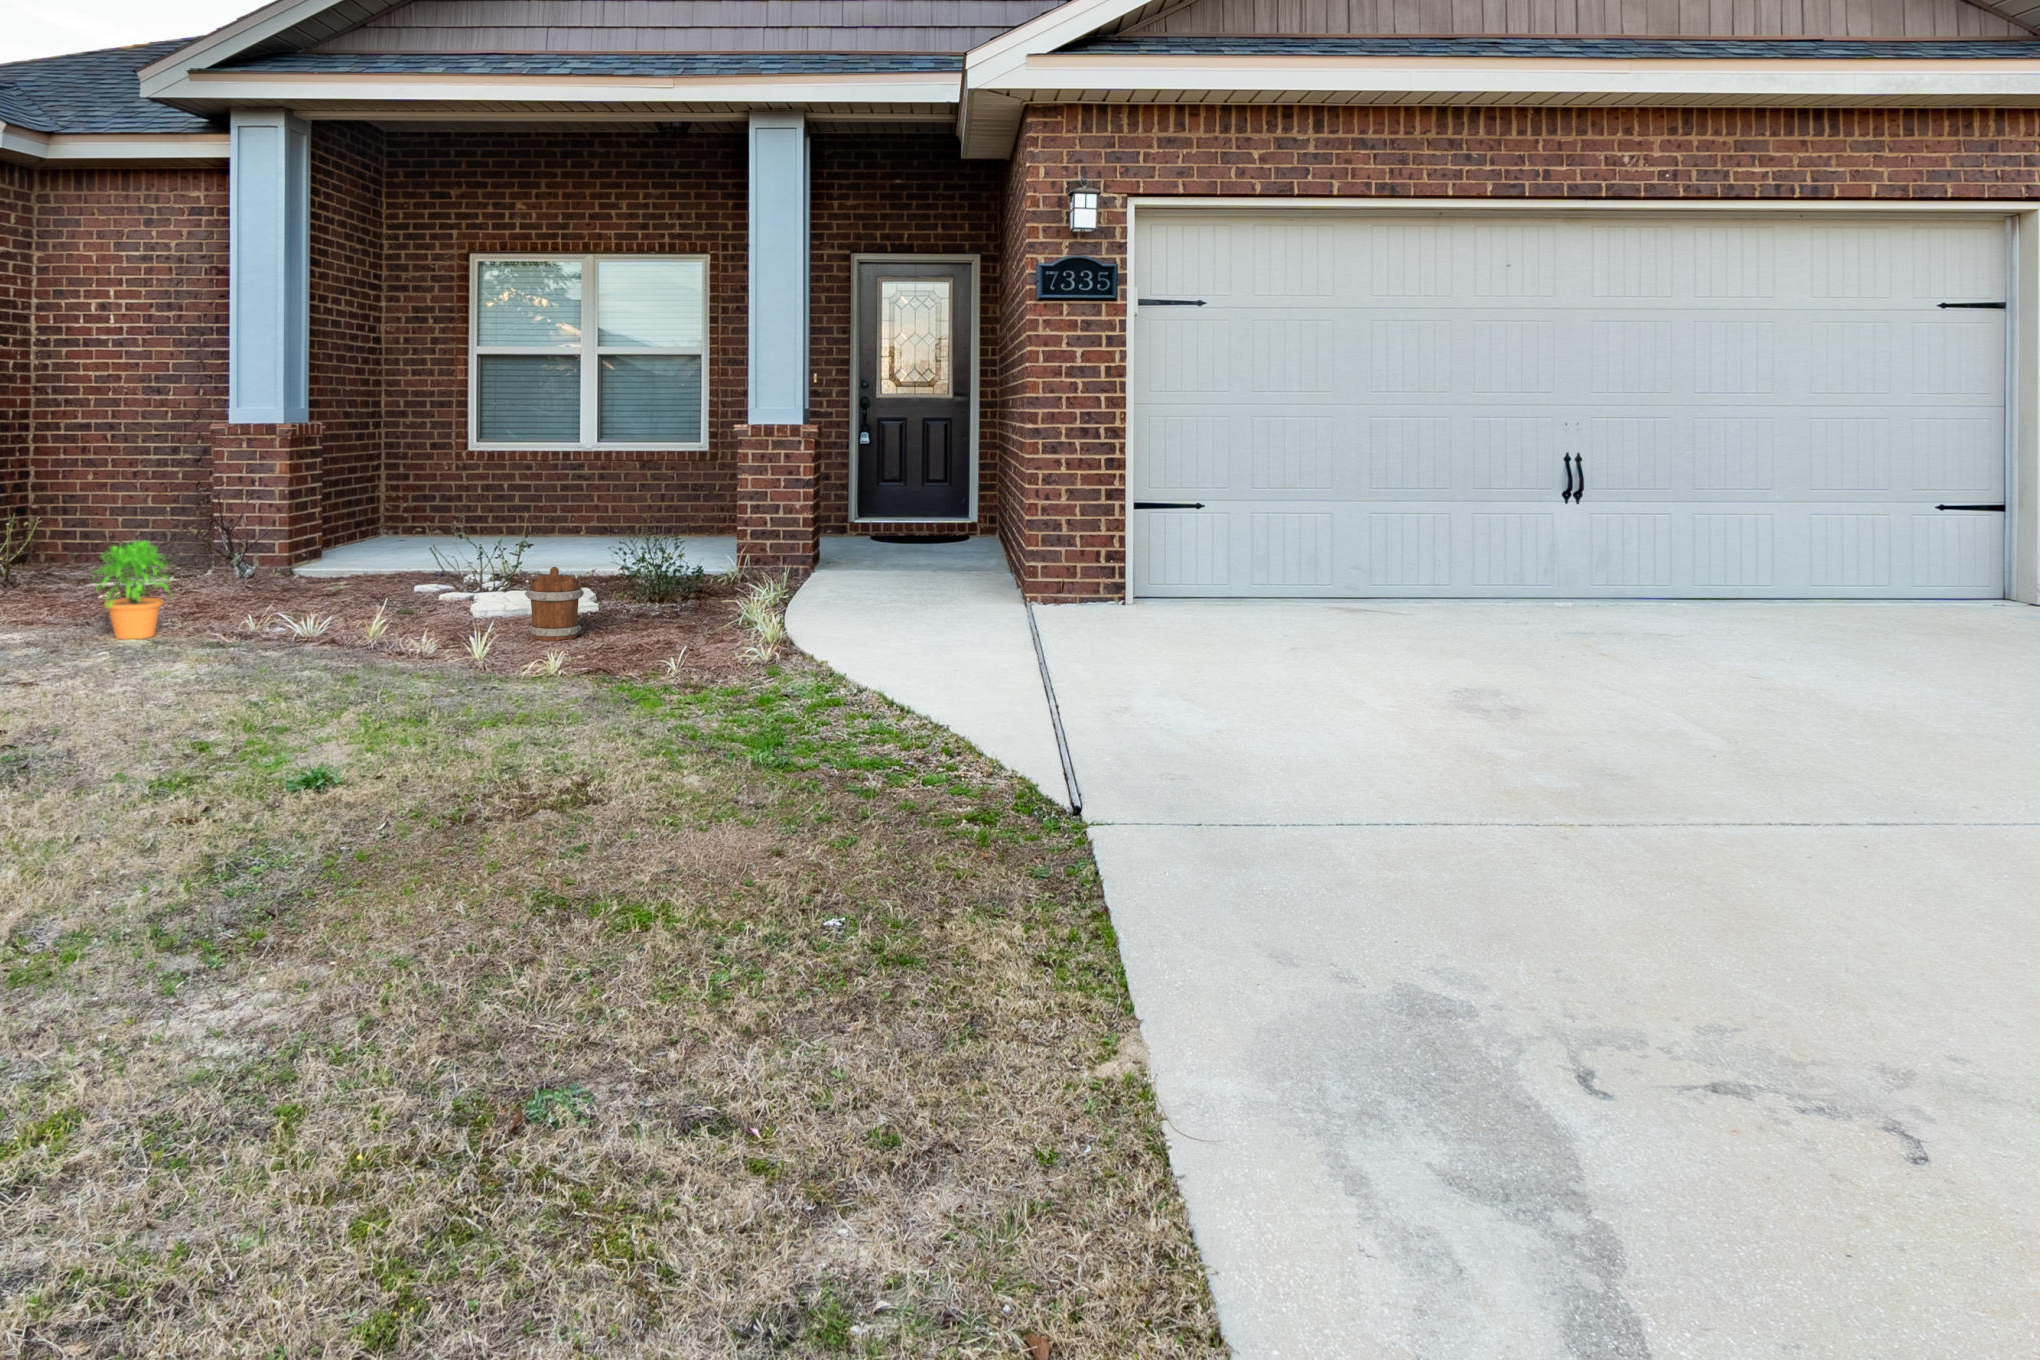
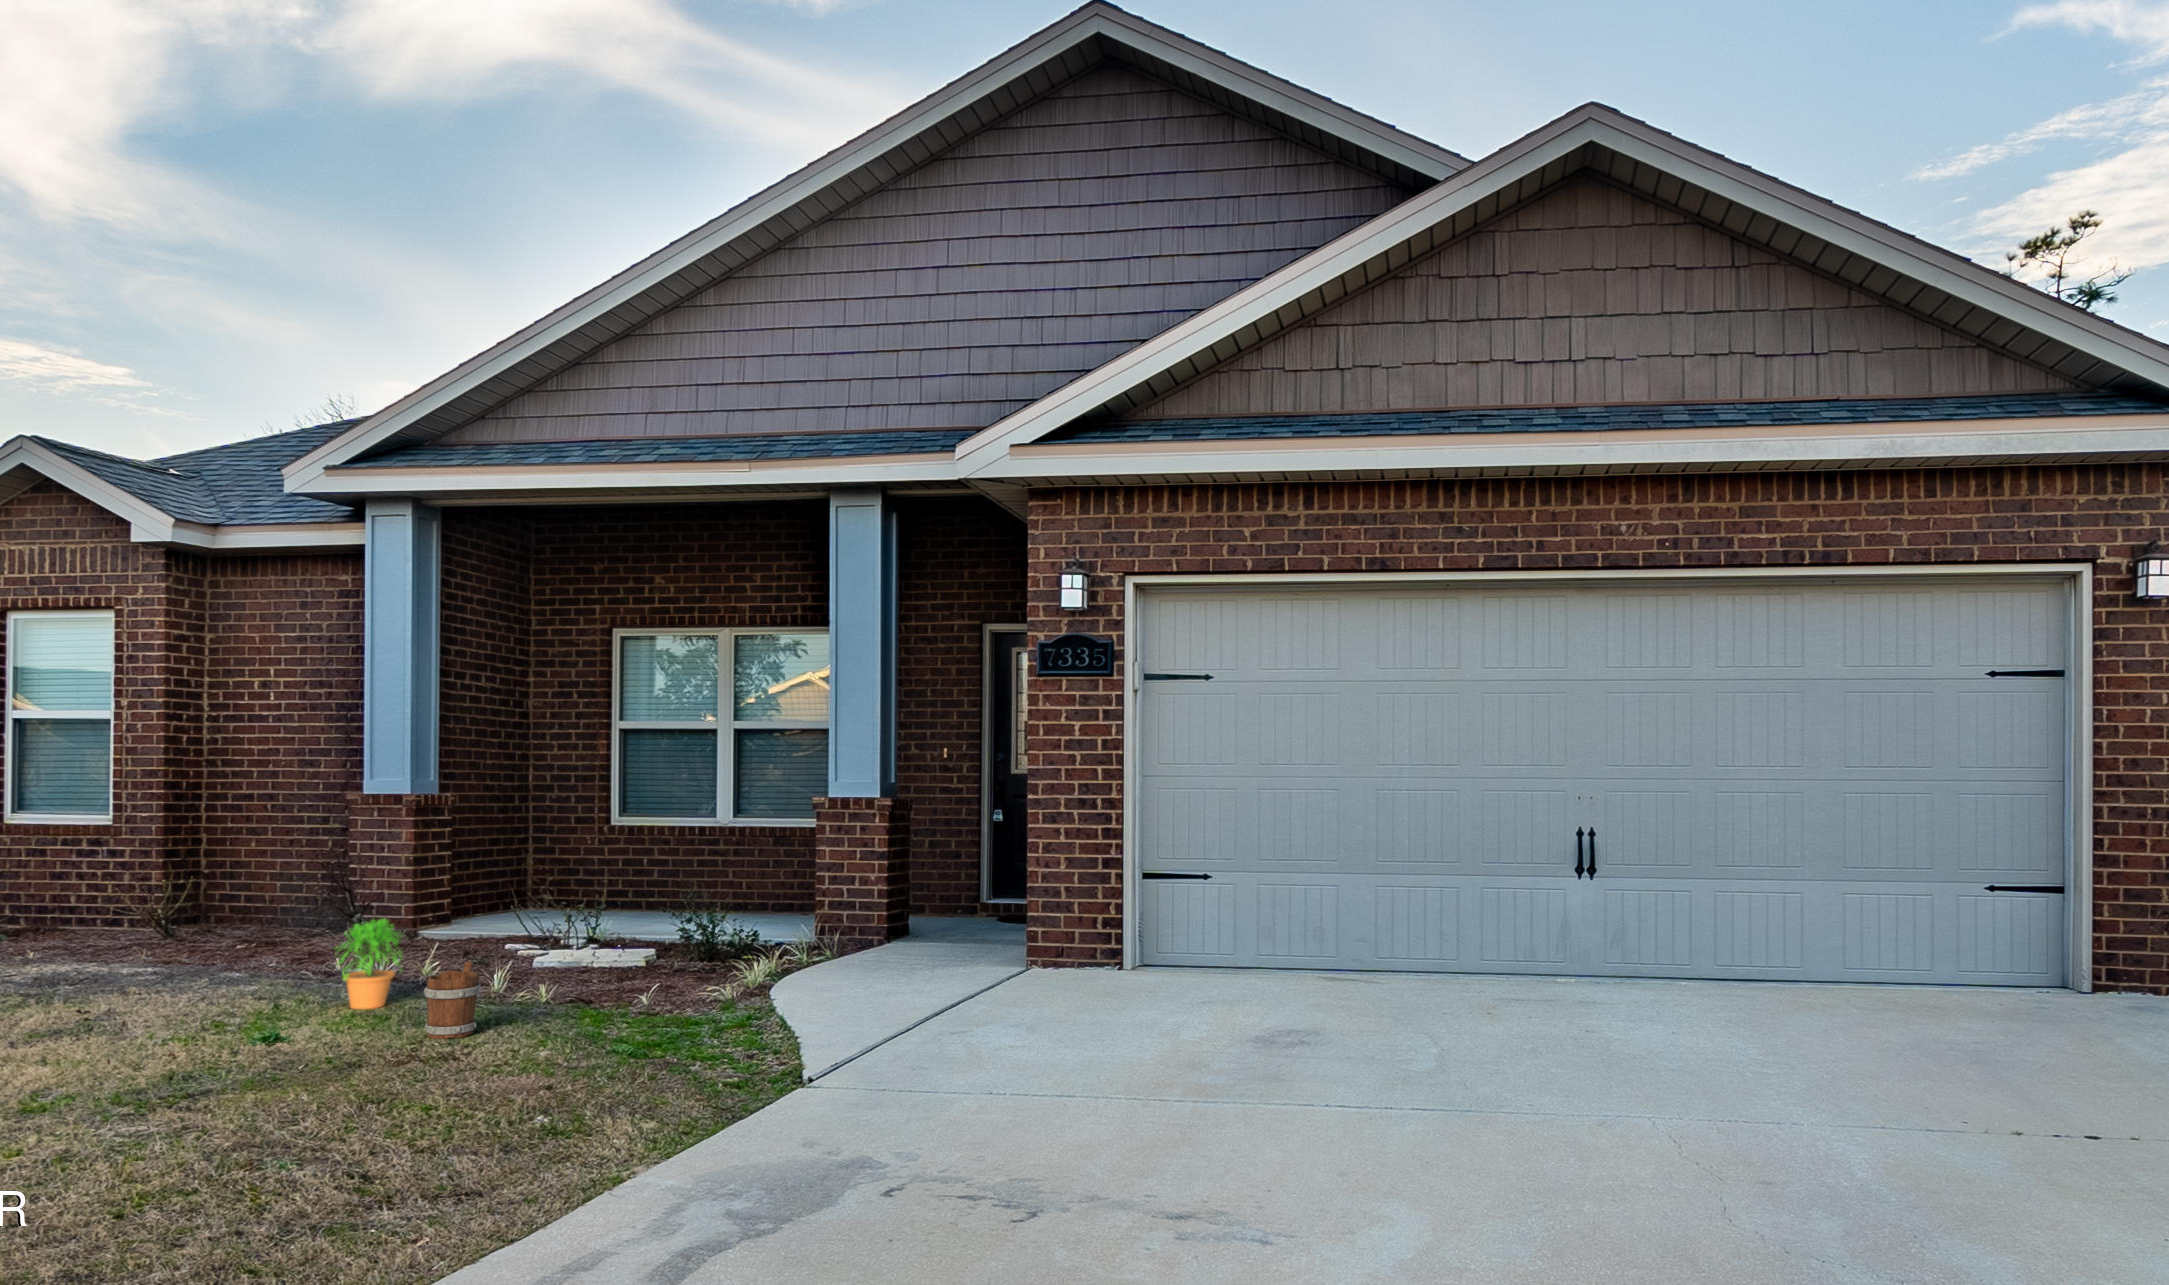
potted plant: present [94,540,173,639] -> present [337,920,402,1009]

